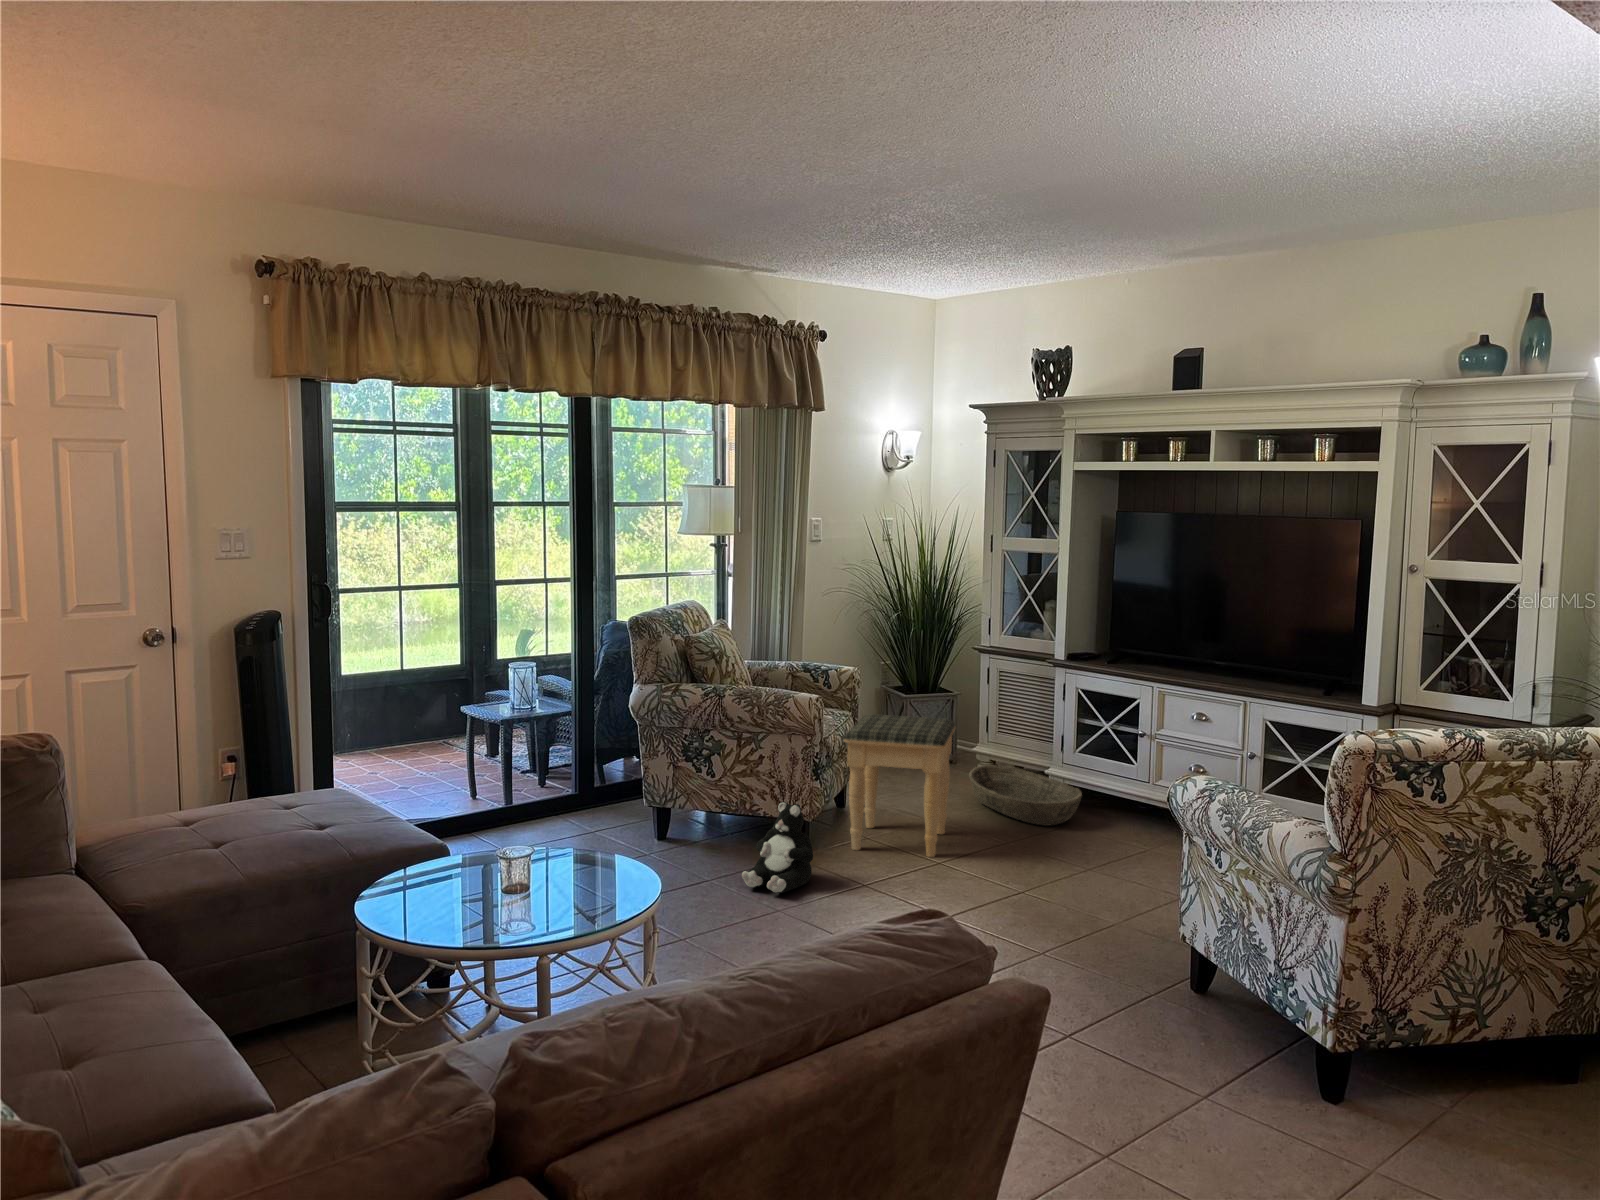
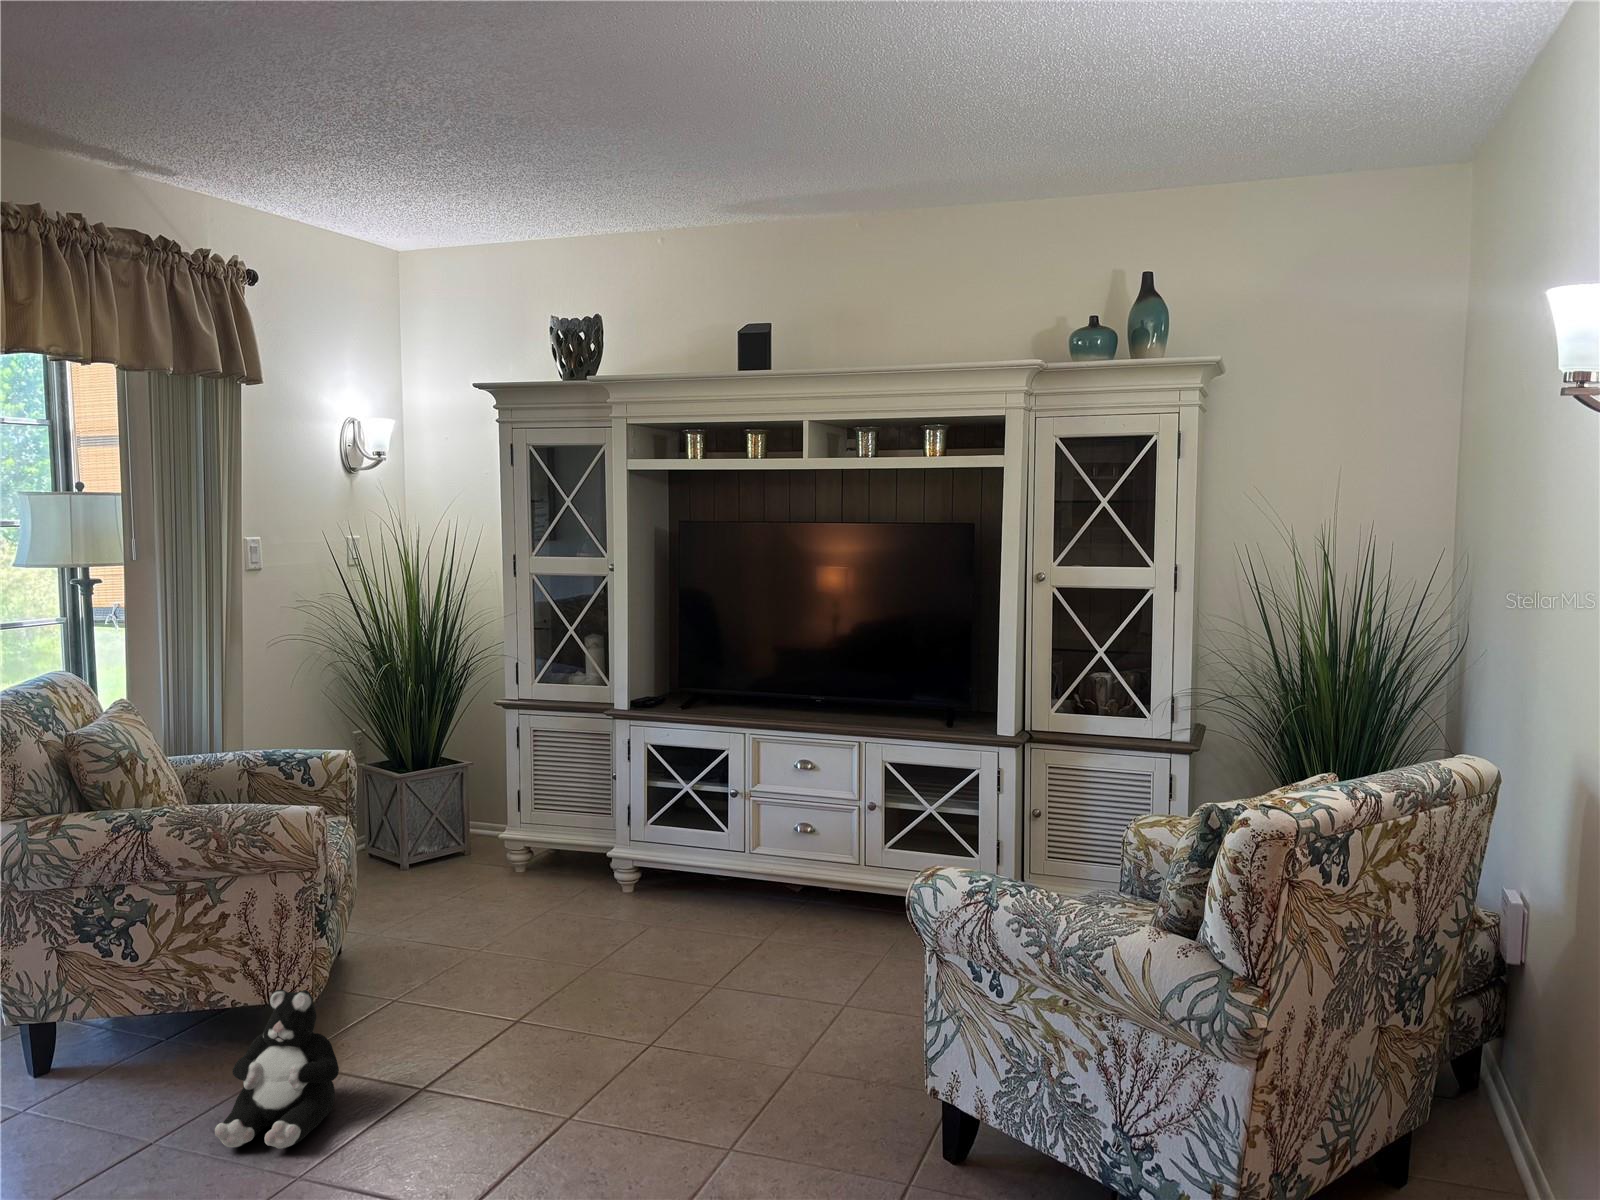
footstool: present [844,714,956,857] -> none [360,810,516,1028]
basket: present [969,765,1082,825] -> none [513,853,669,930]

